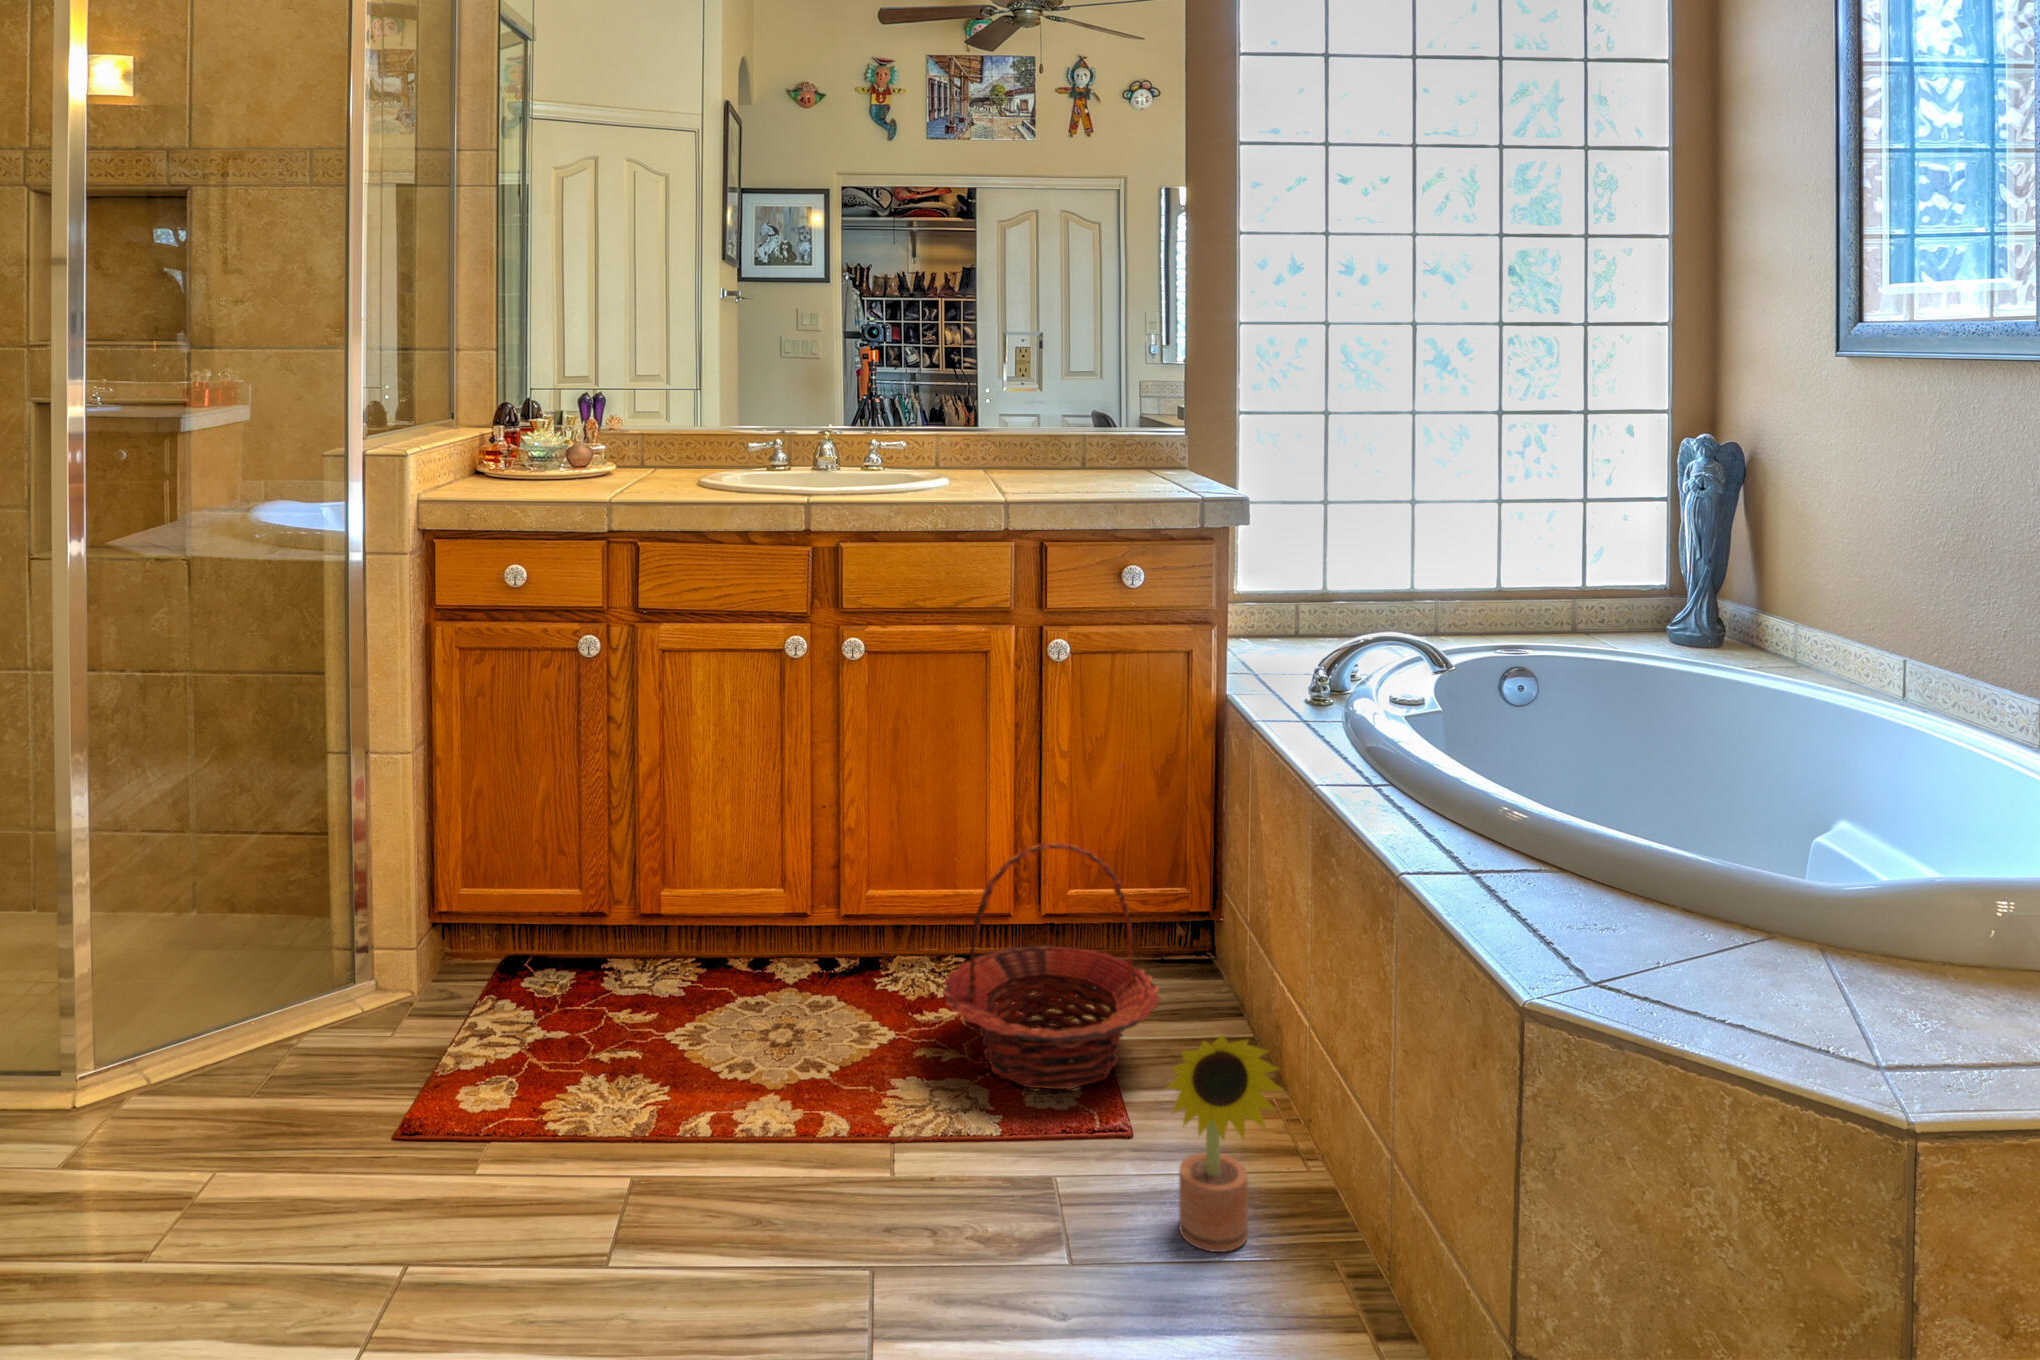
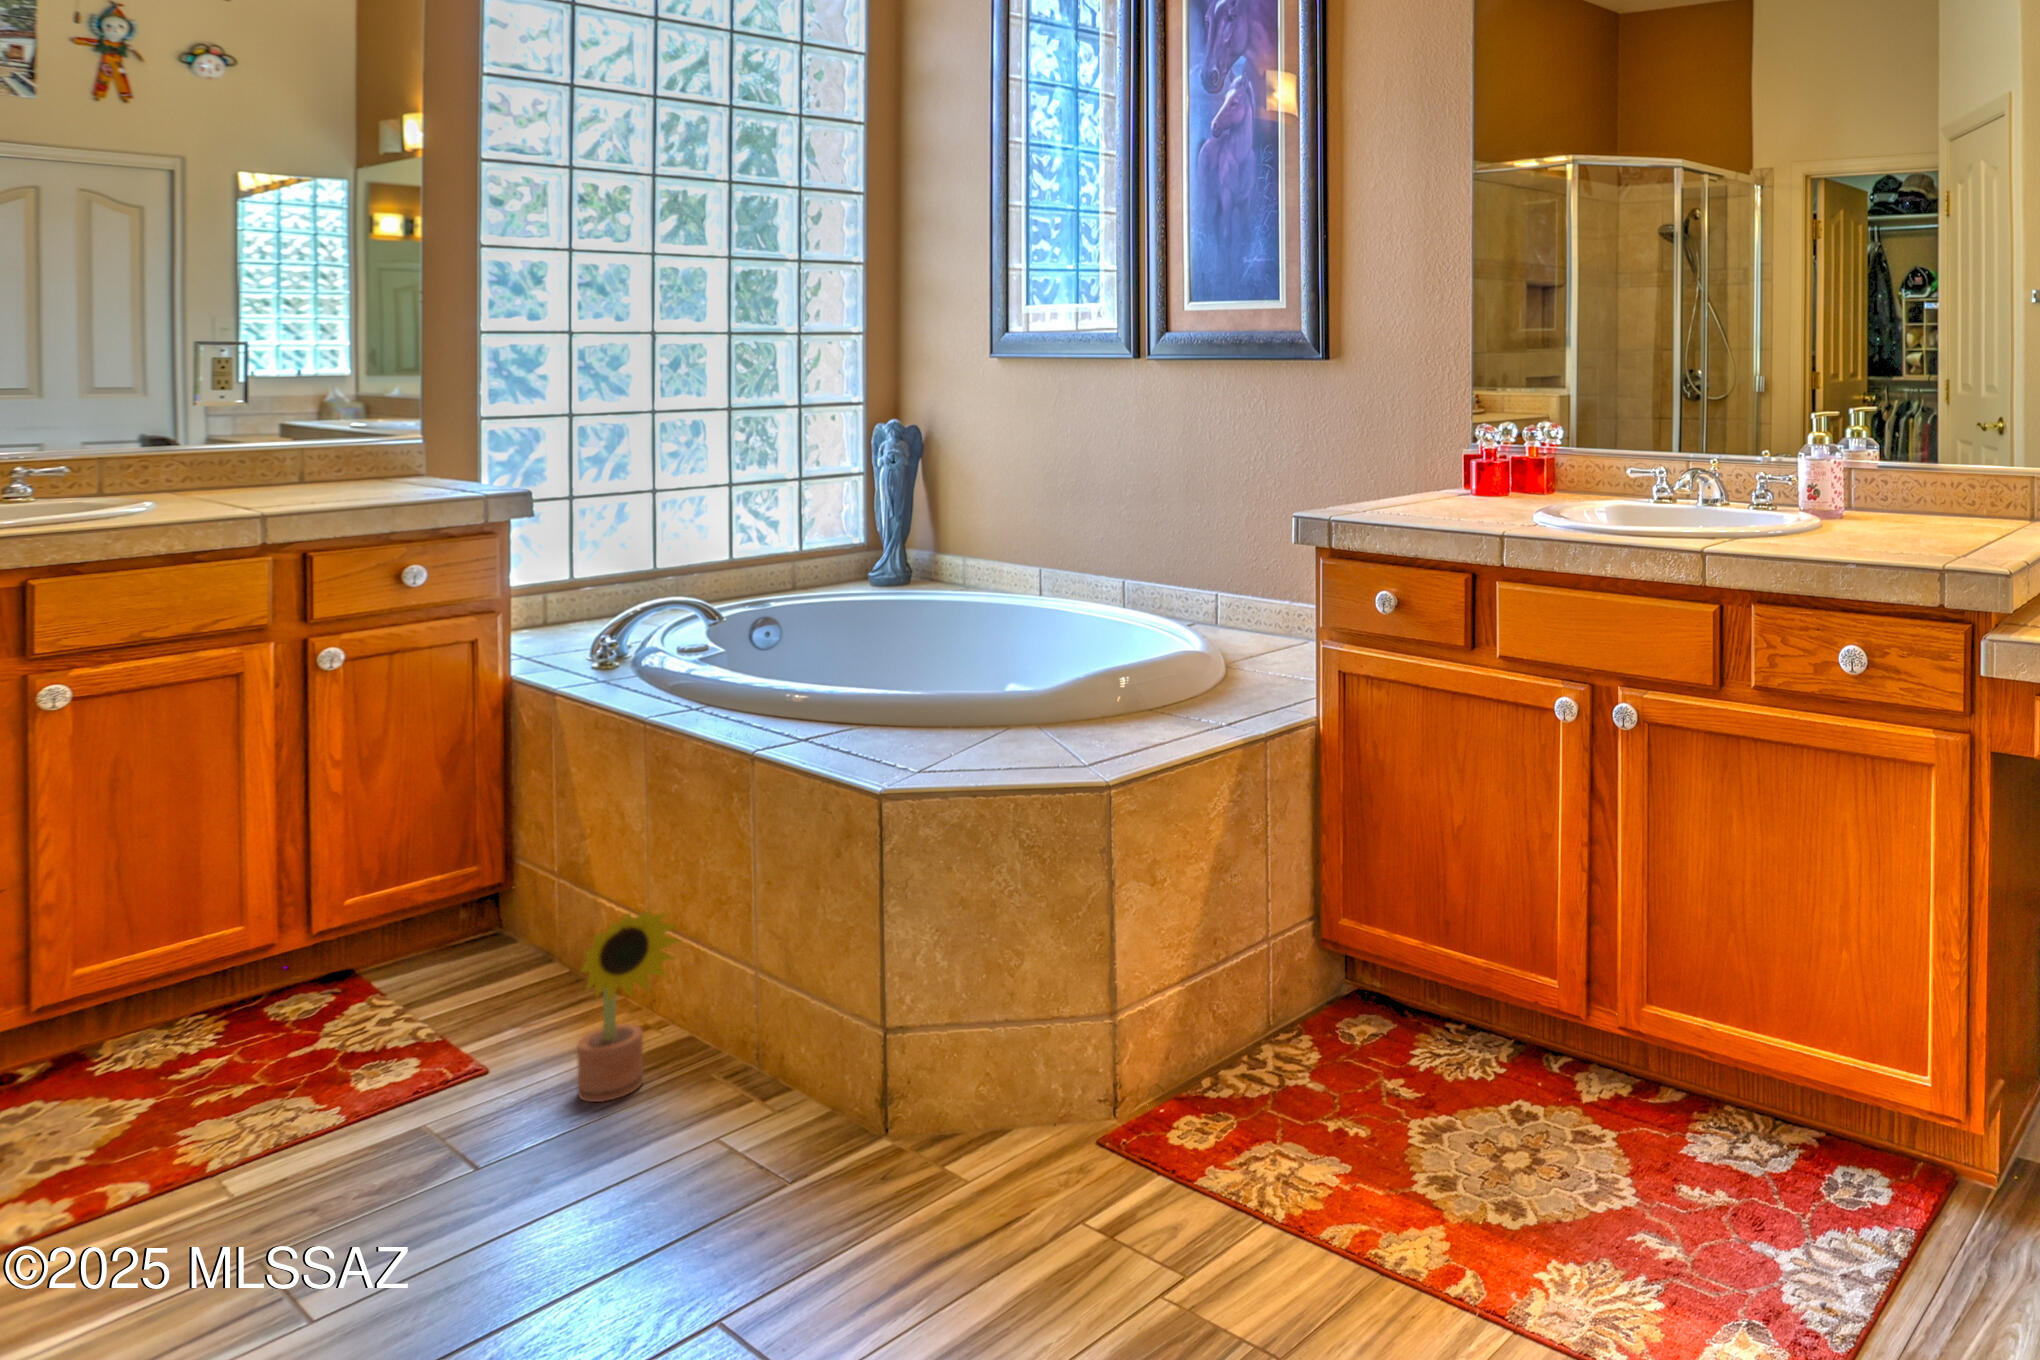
basket: present [943,843,1160,1090] -> none [231,835,496,1077]

